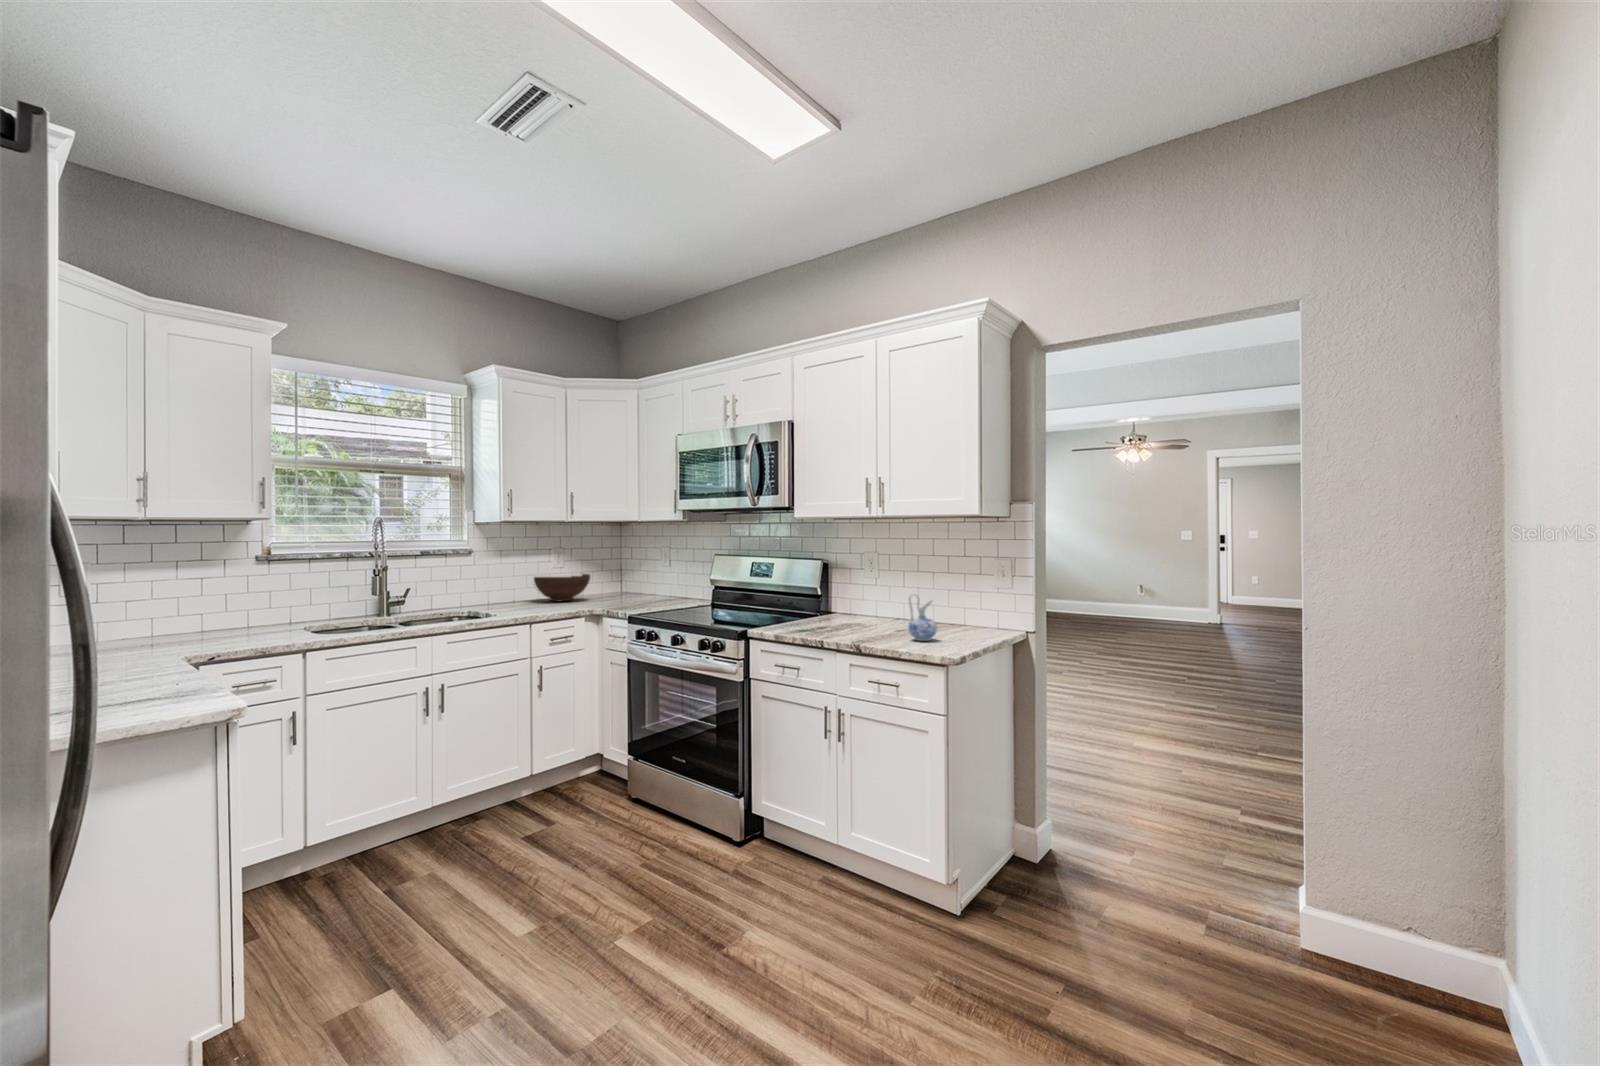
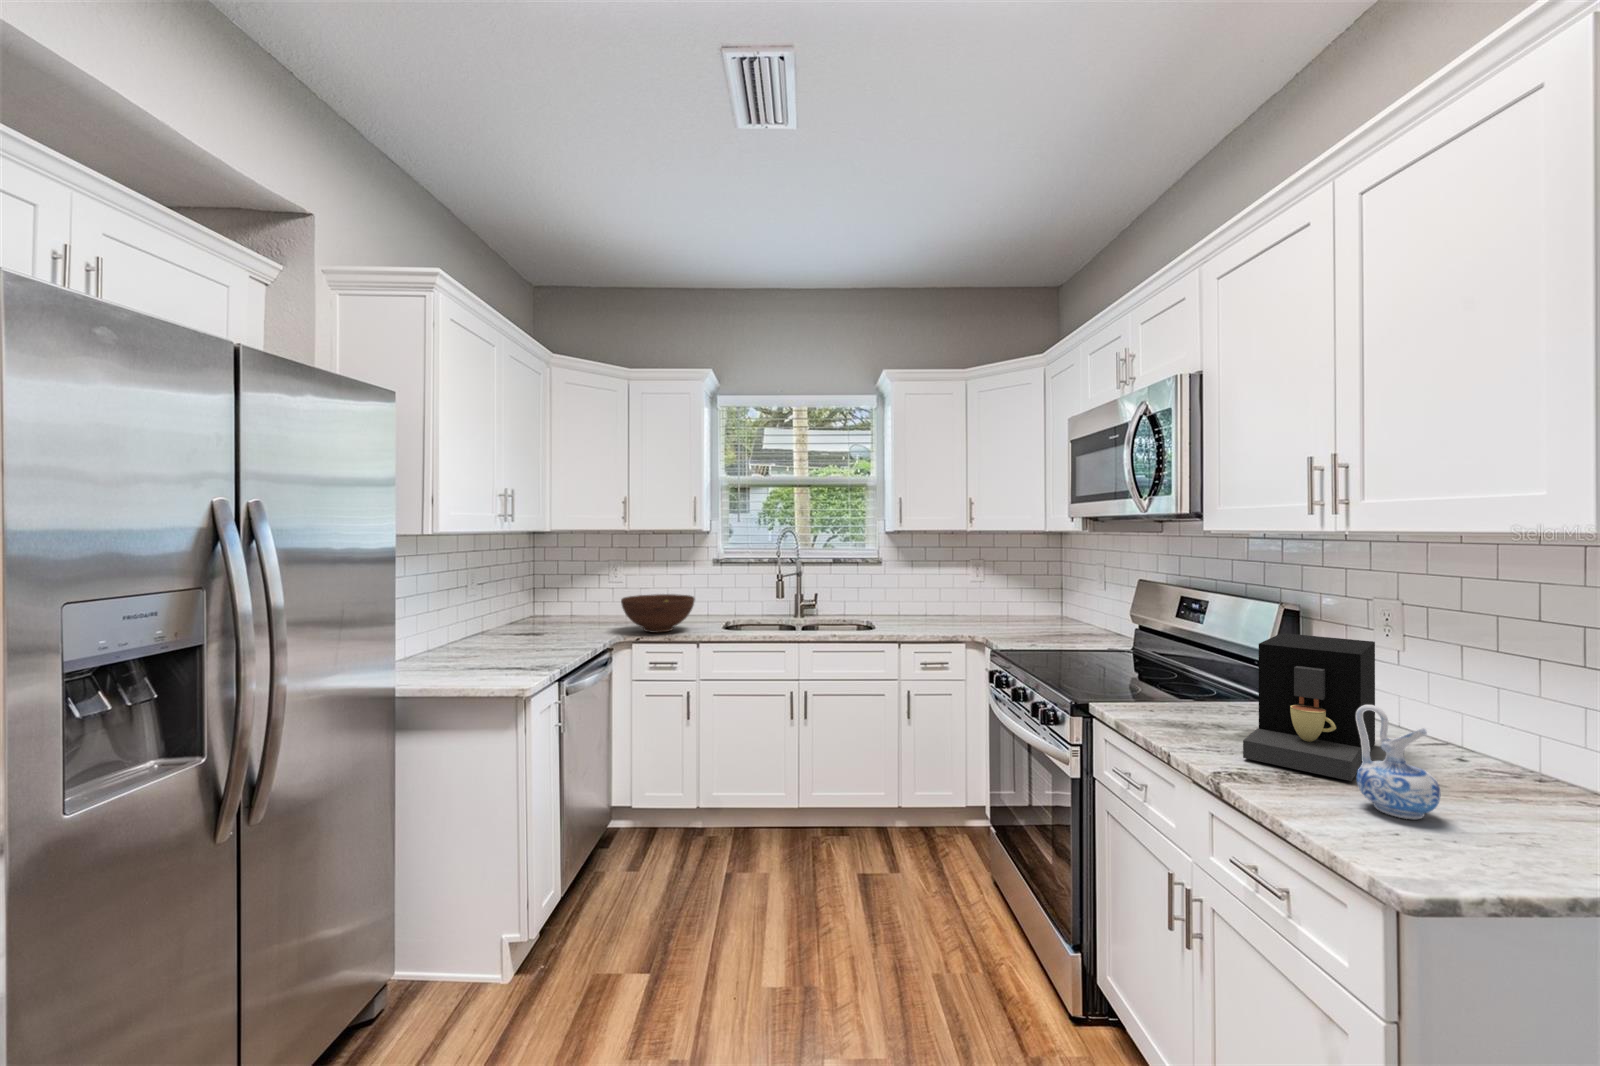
coffee maker: none [844,572,898,635] -> present [1243,633,1375,781]
fruit bowl: present [534,574,590,602] -> present [621,594,695,633]

